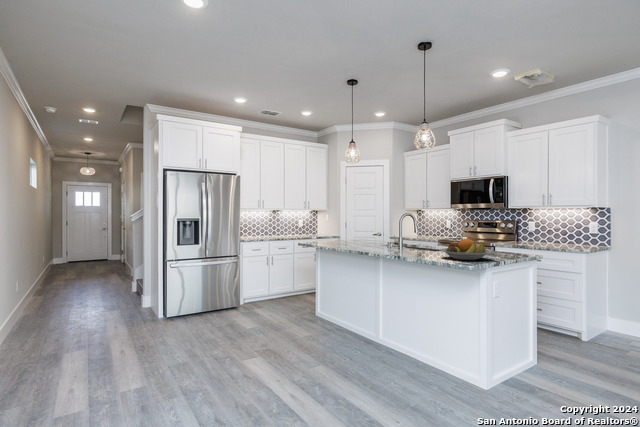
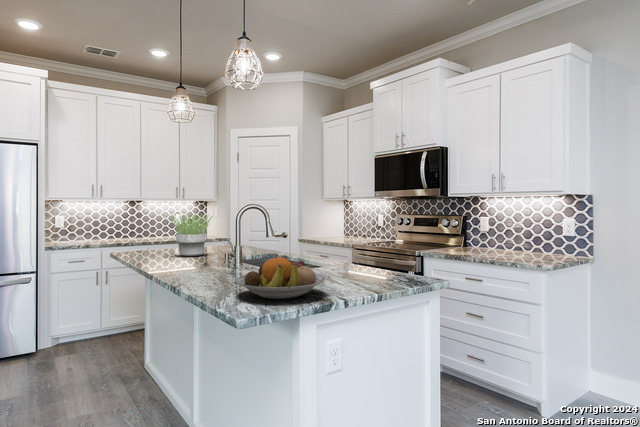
potted plant: none [337,218,367,245] -> present [171,215,213,257]

